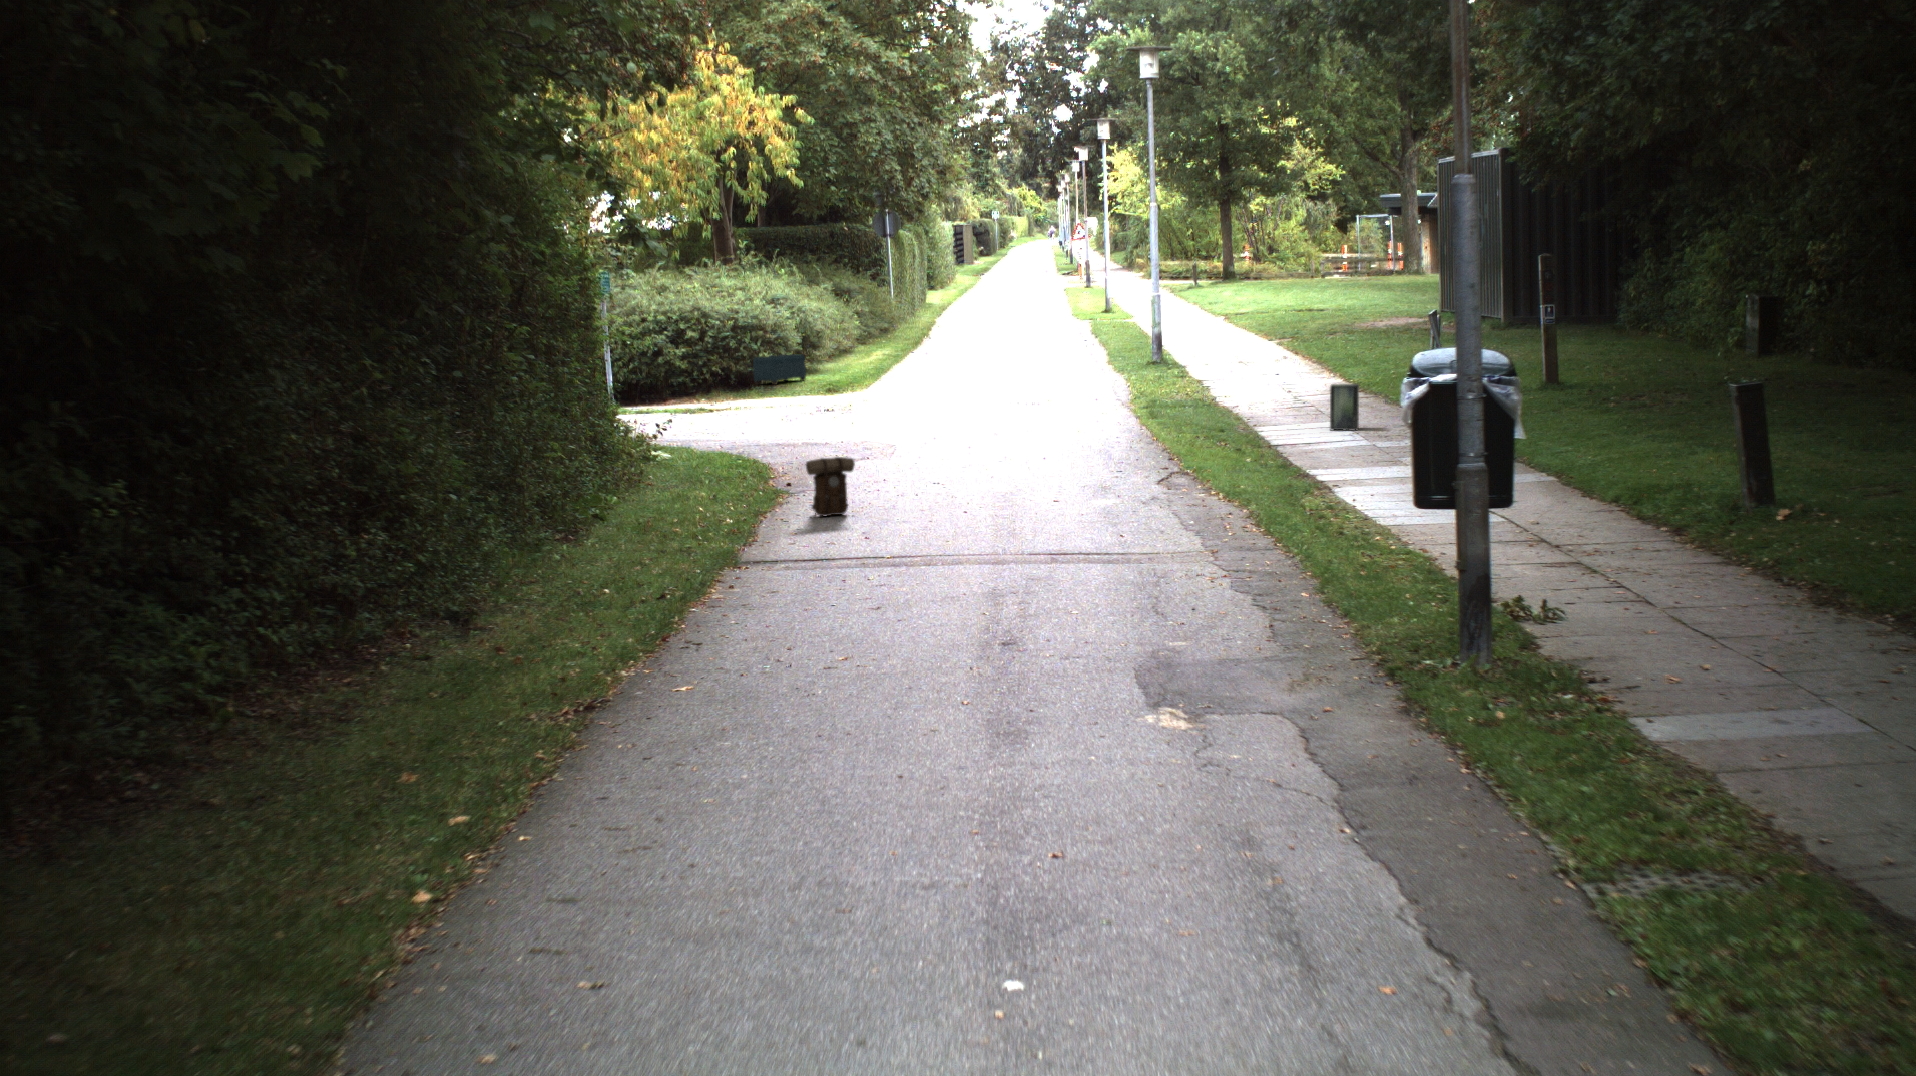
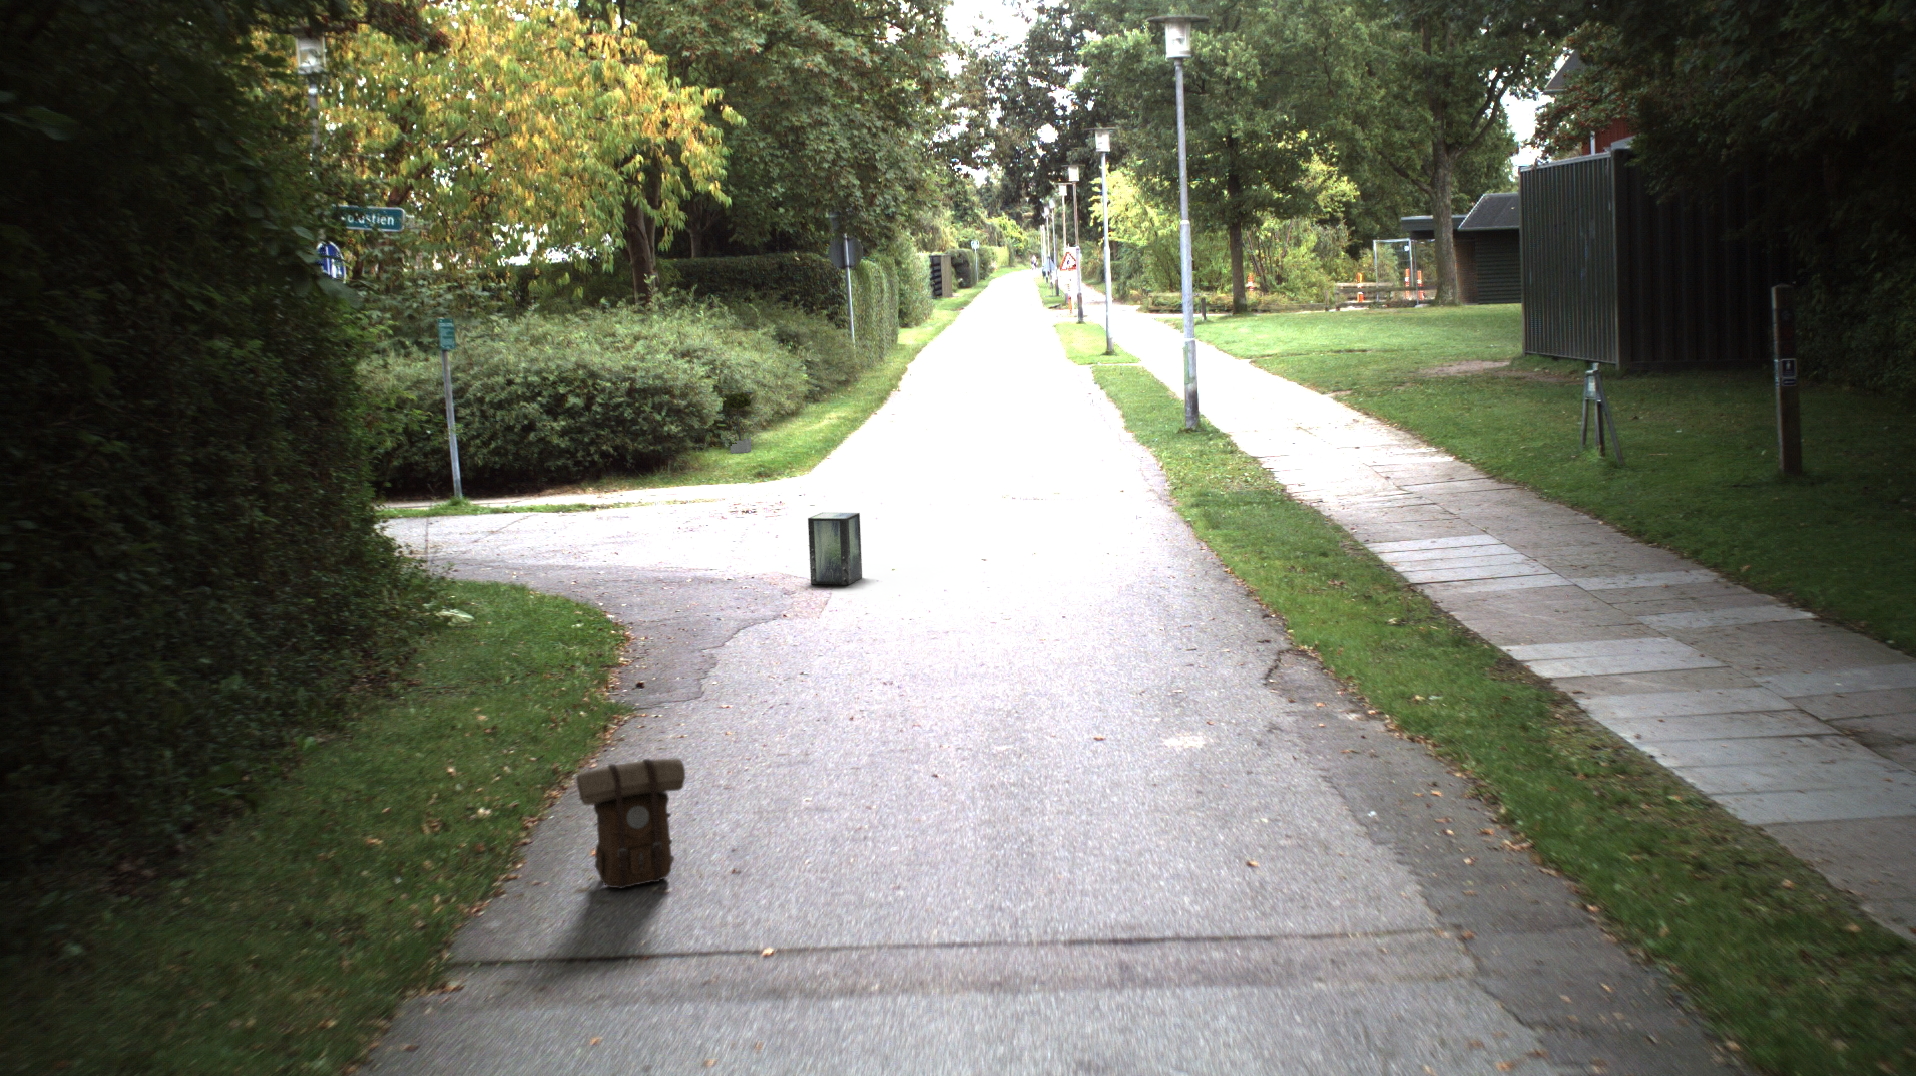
potted tree: none [802,330,821,378] -> present [726,392,751,453]
bench: present [753,354,806,385] -> none [658,424,730,466]
storage box: present [1330,384,1359,430] -> present [808,513,862,585]

